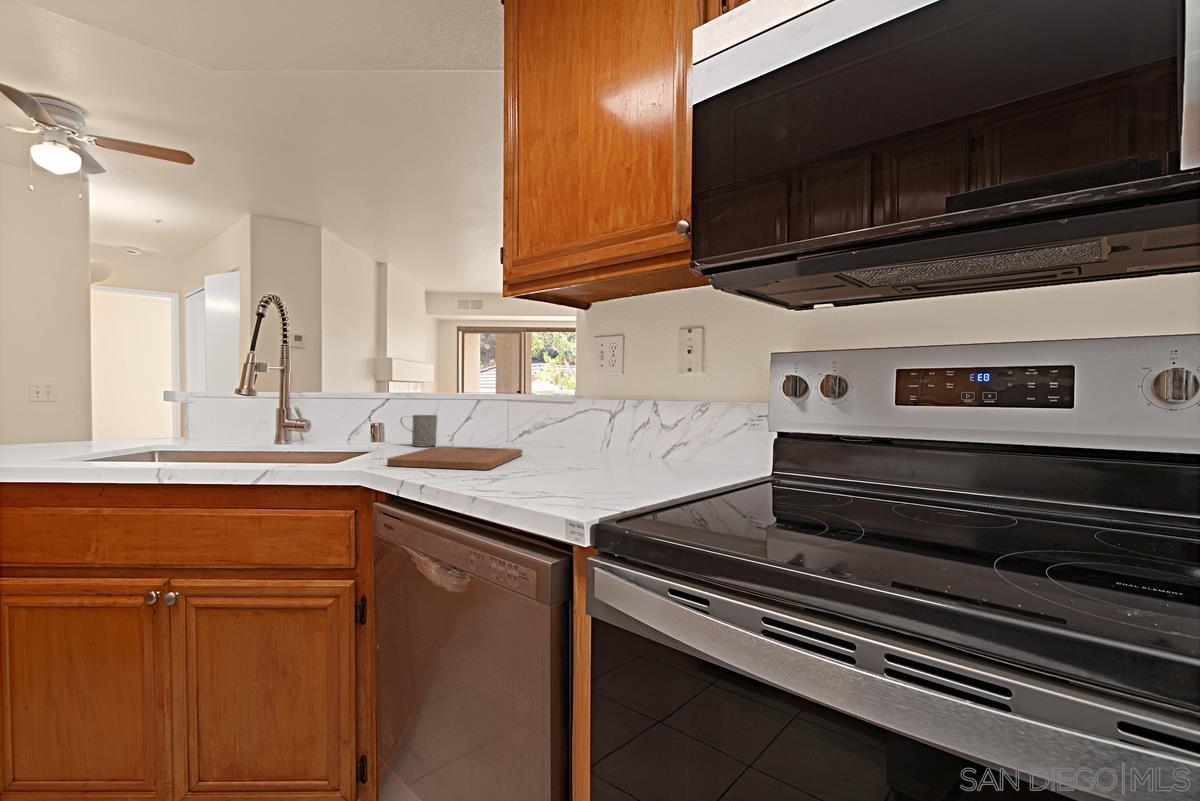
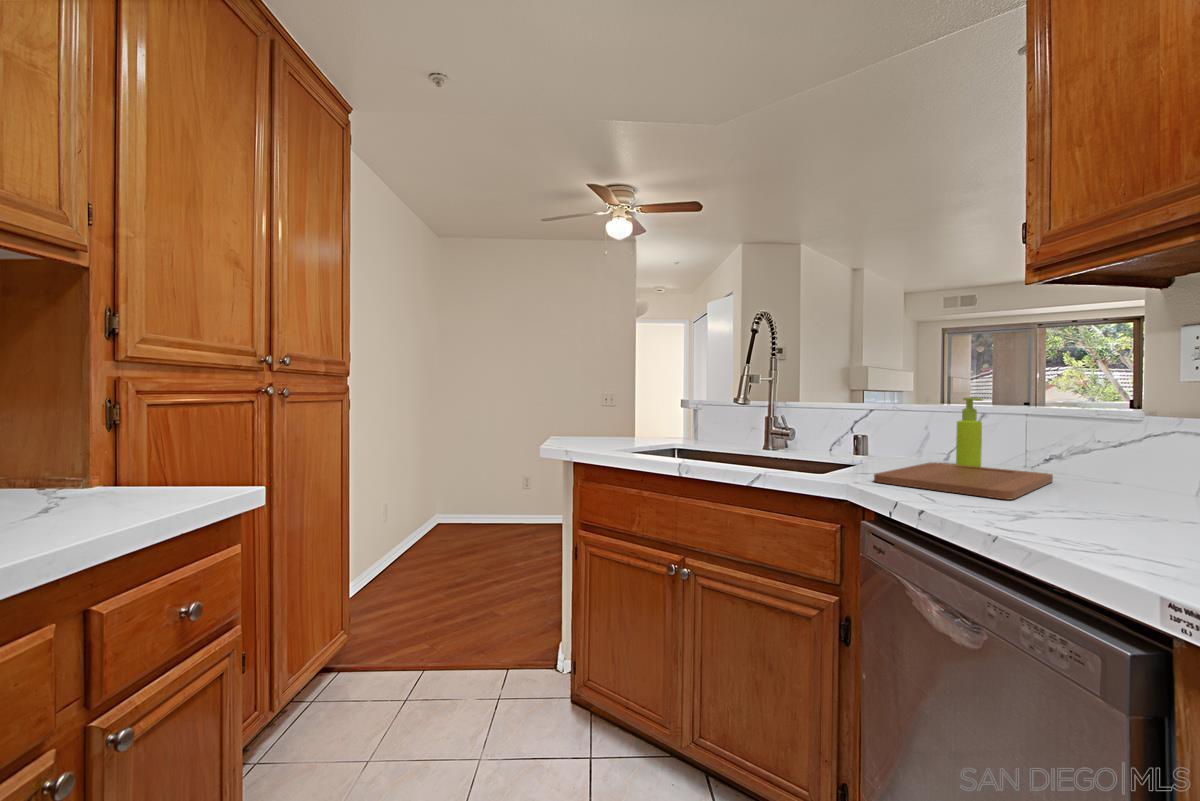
soap dispenser: none [459,387,480,449] -> present [956,397,982,467]
mug: present [401,415,437,447] -> none [884,427,927,461]

